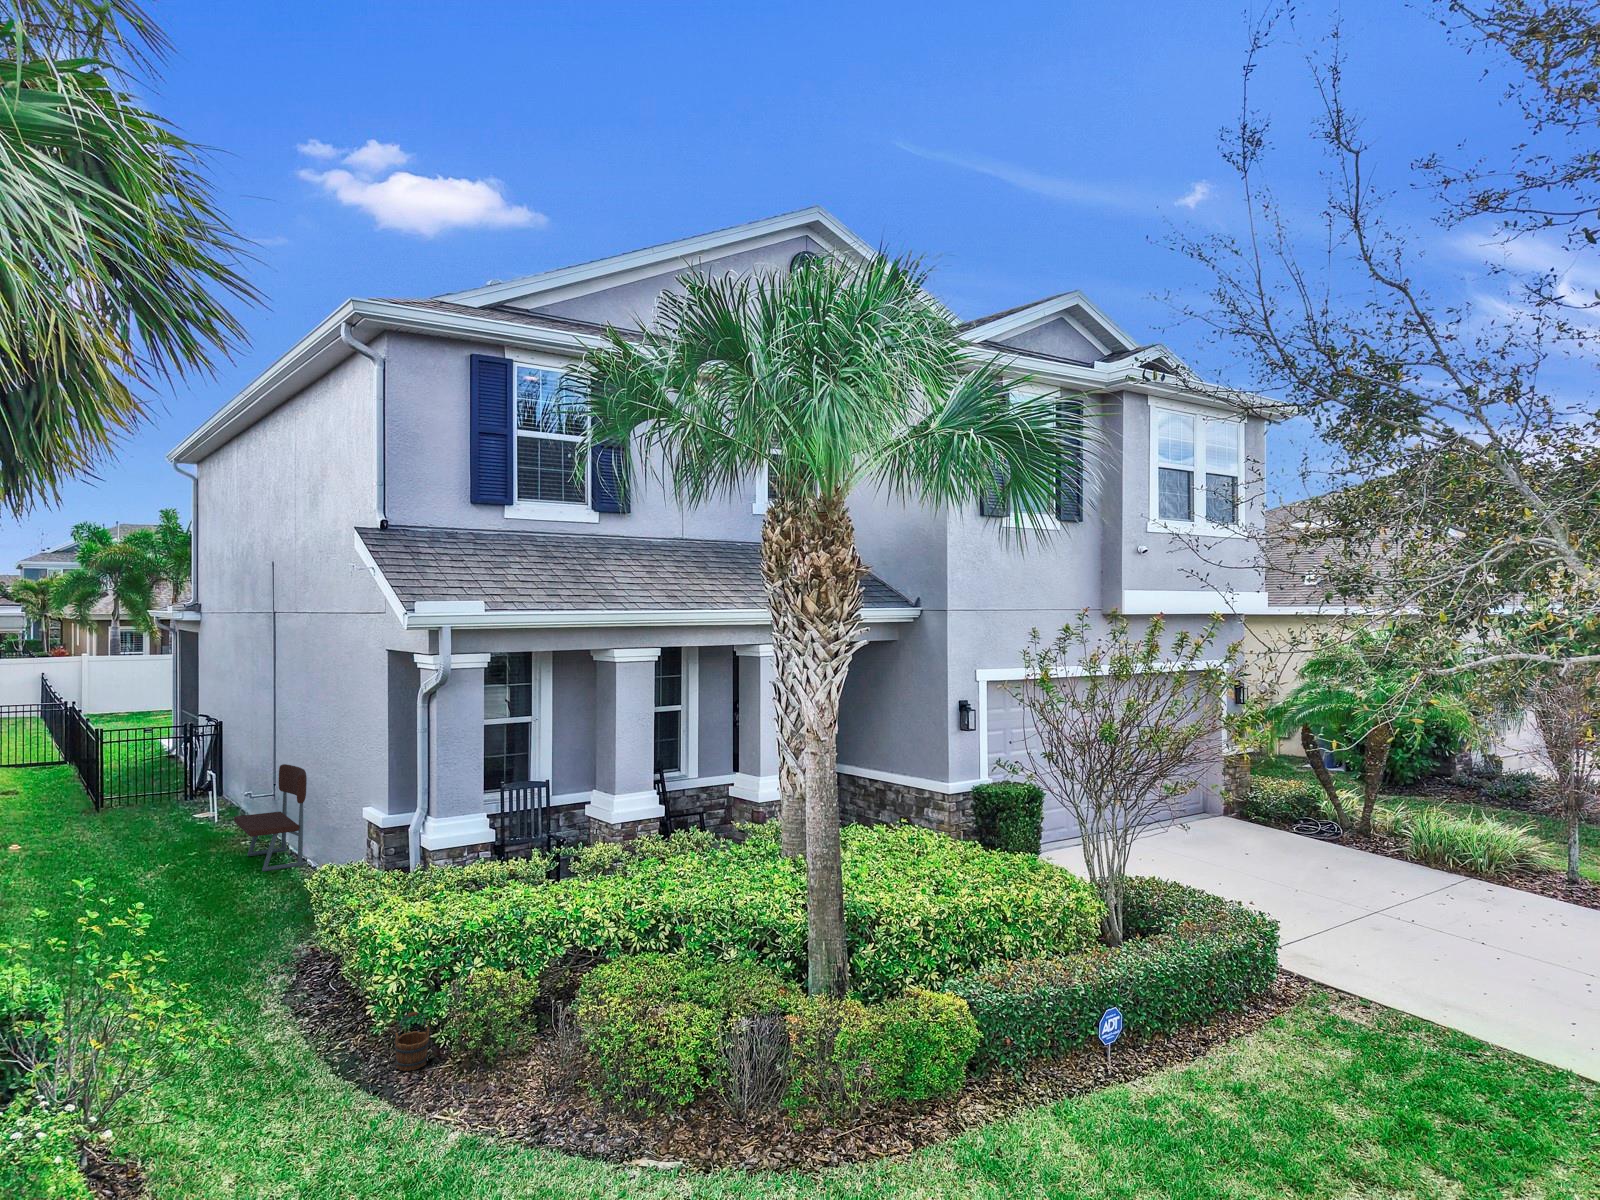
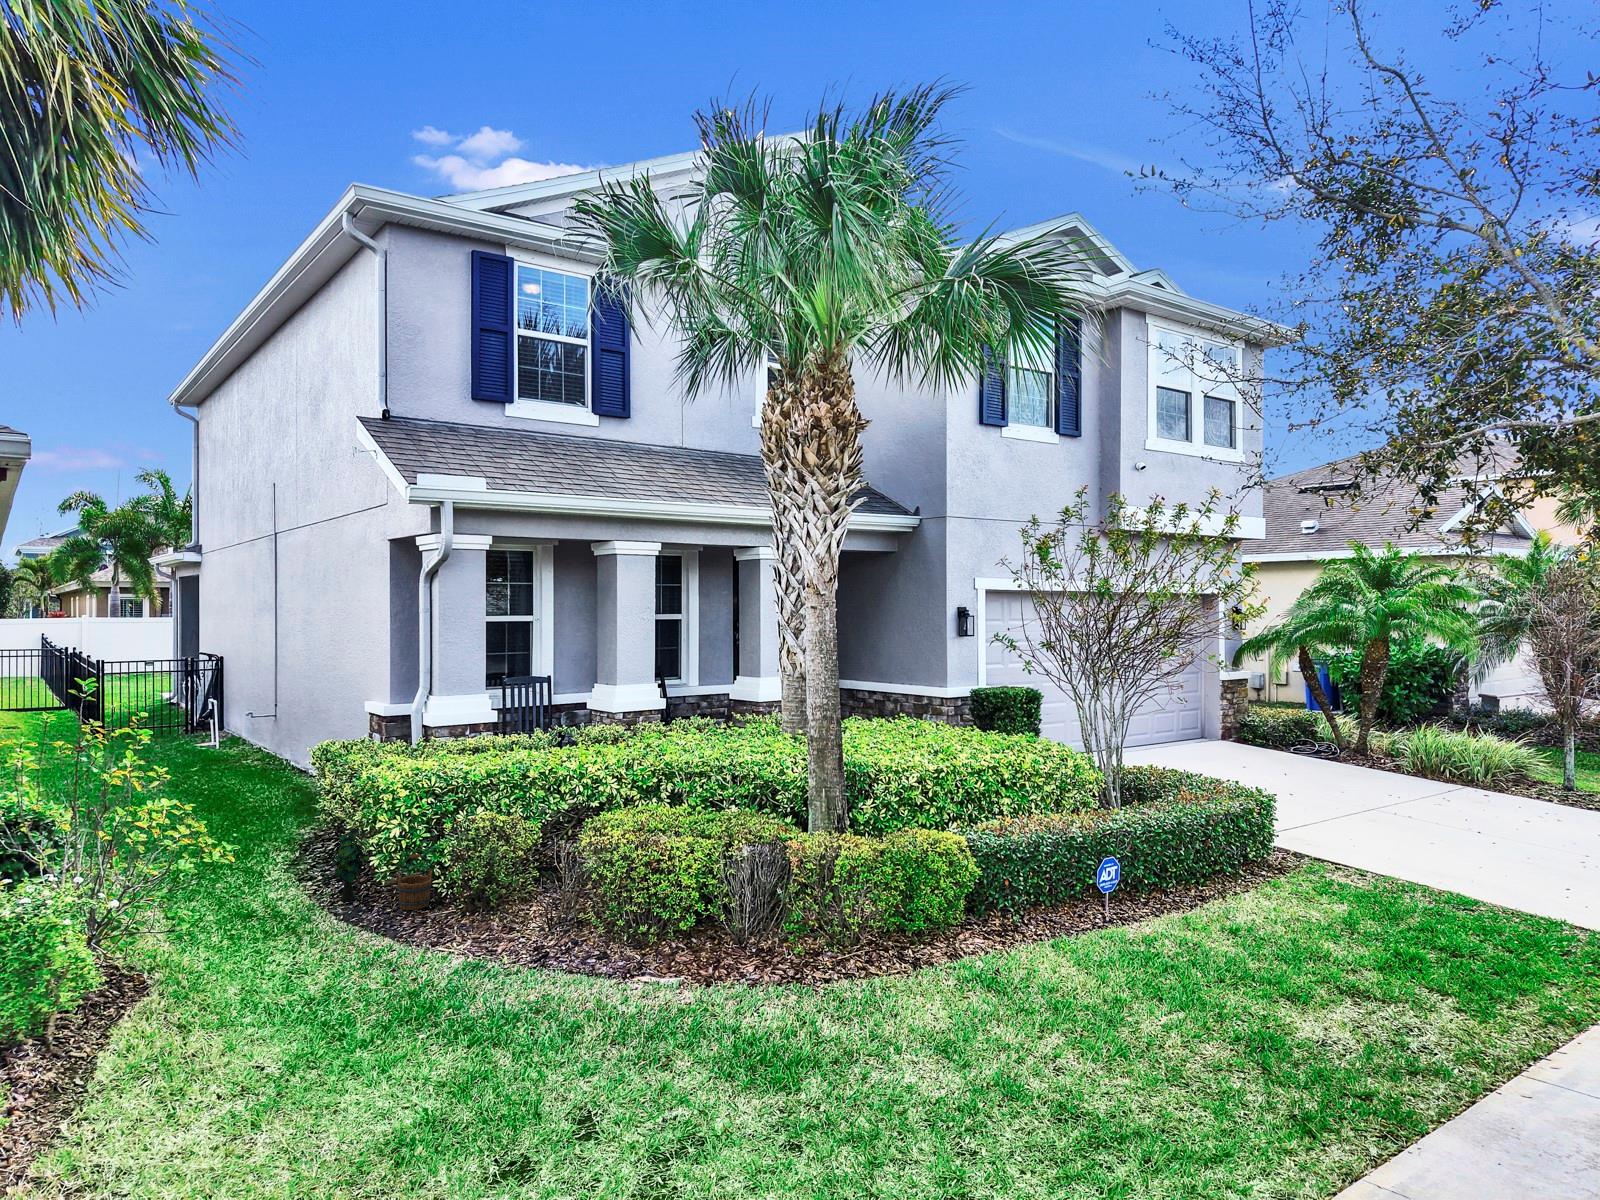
bench: present [234,764,307,871] -> none [236,668,308,768]
decorative plant: none [326,984,367,1059] -> present [330,829,369,901]

